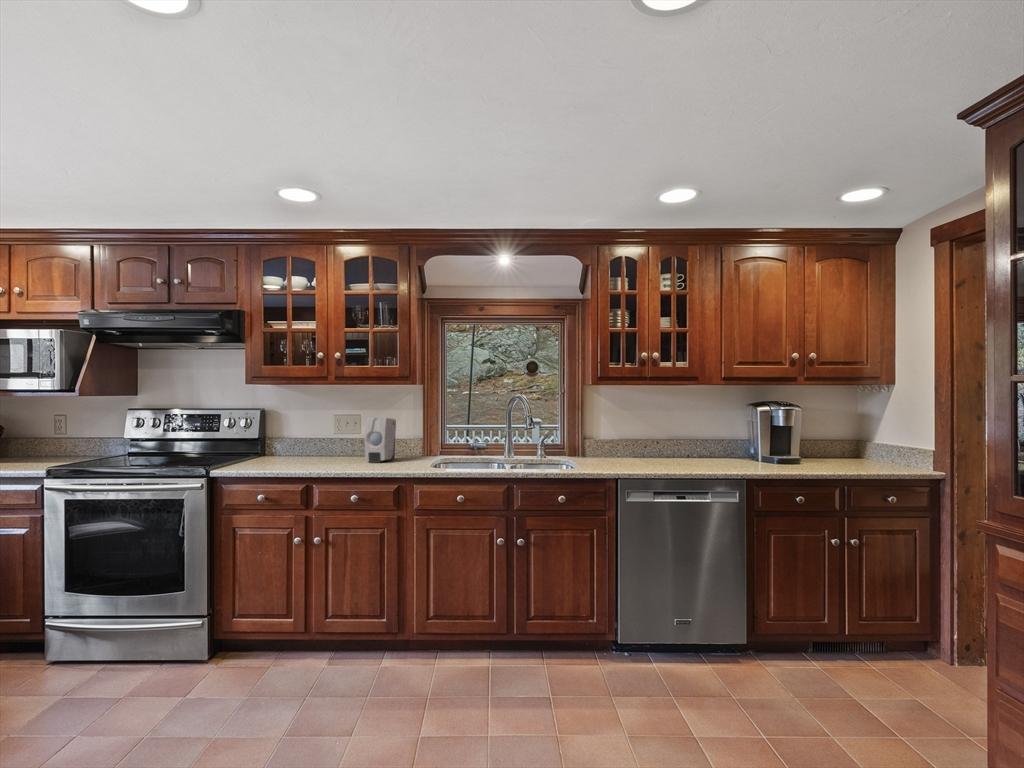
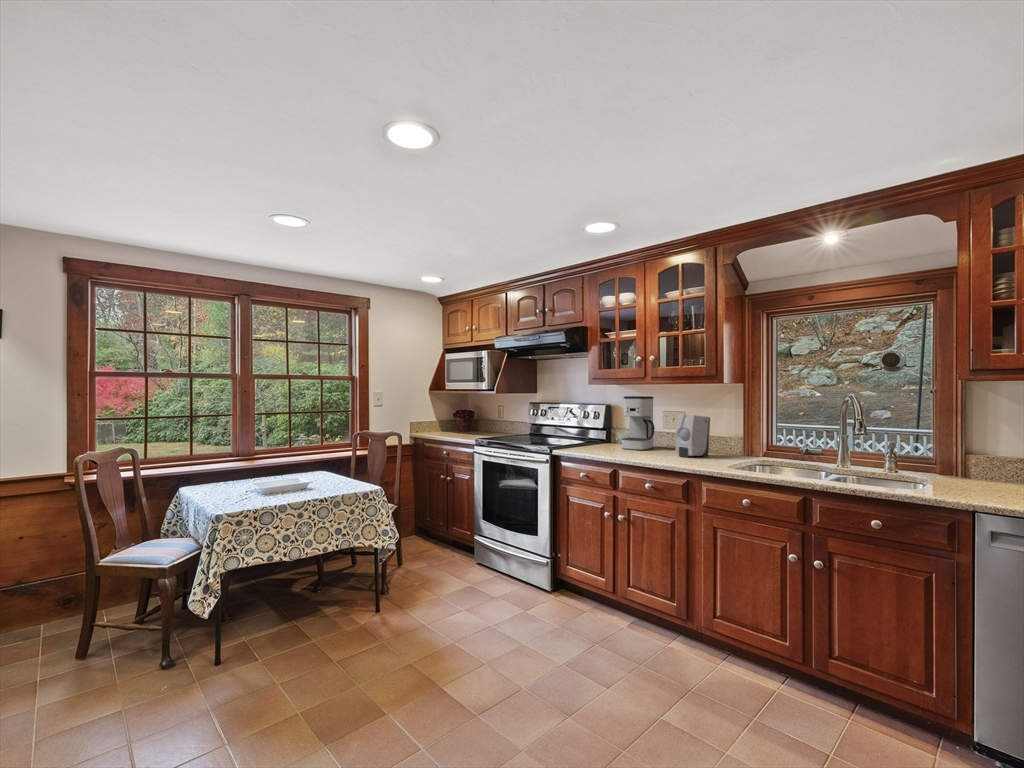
coffee maker: none [291,398,330,461] -> present [622,396,655,450]

